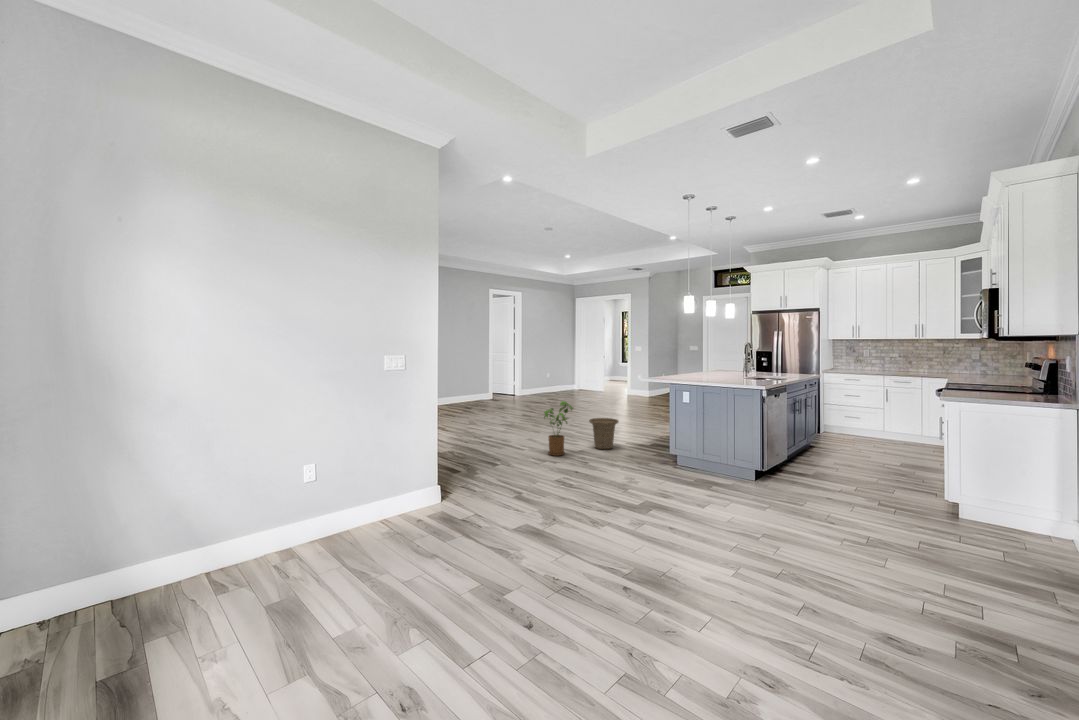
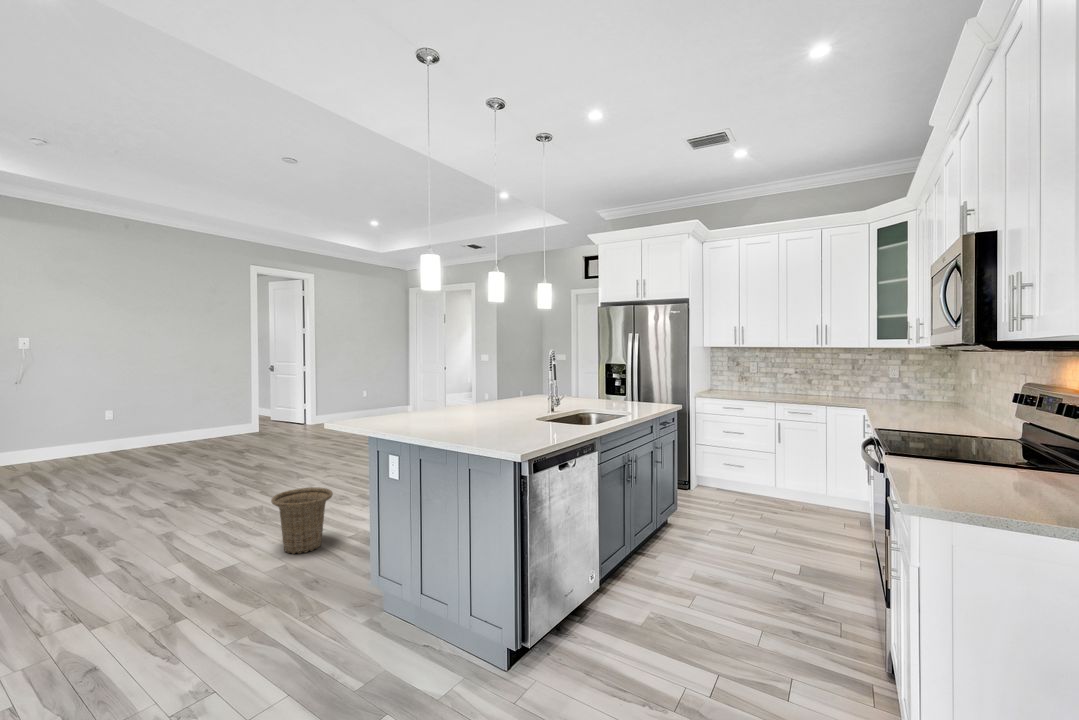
house plant: present [544,401,573,456] -> none [147,468,224,583]

